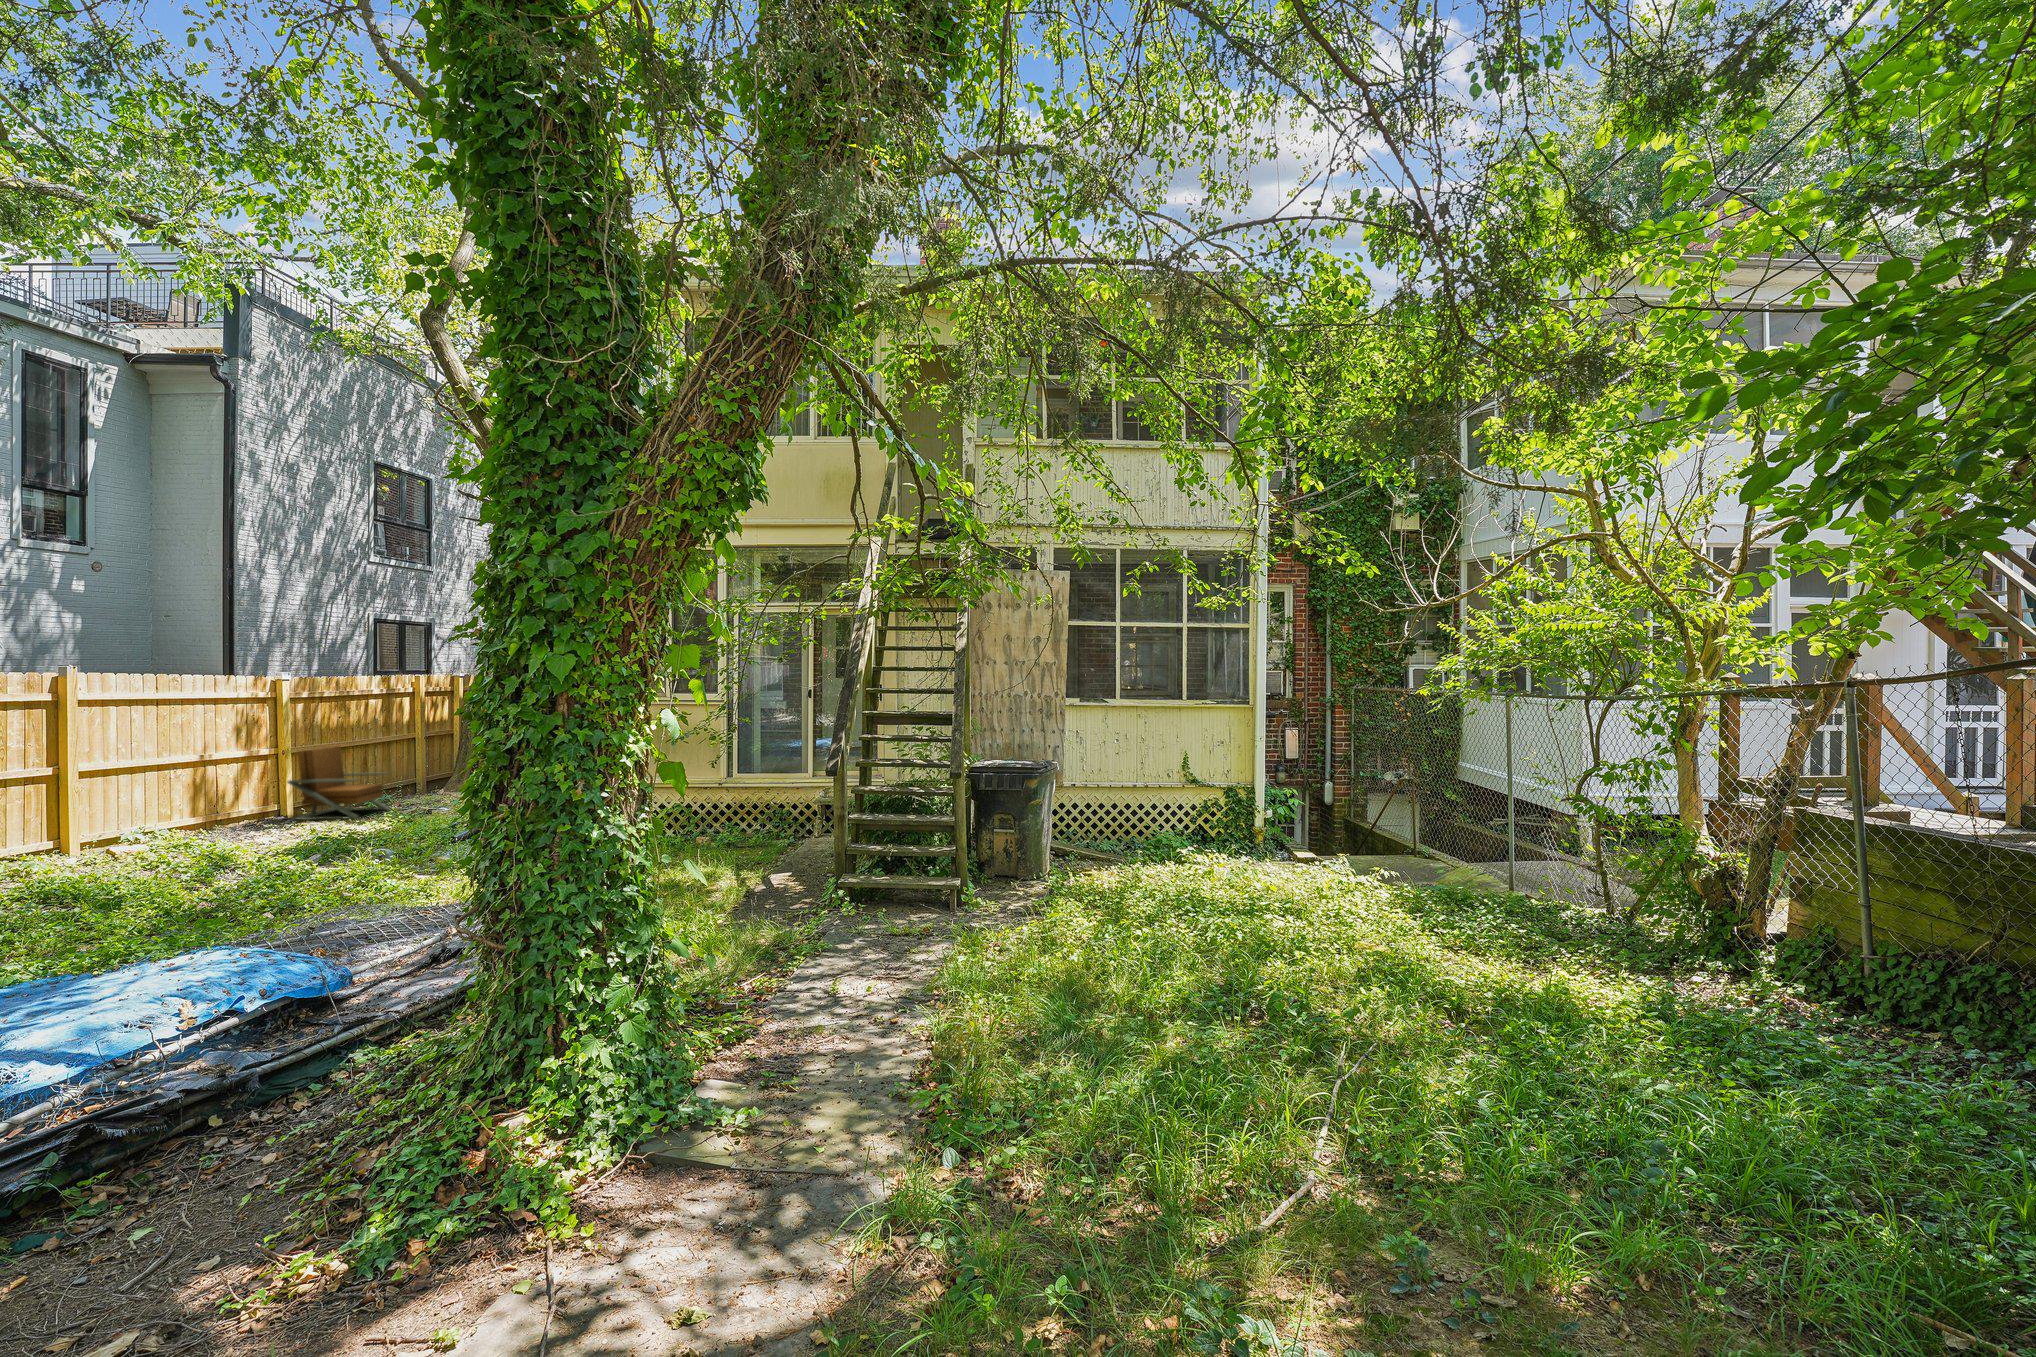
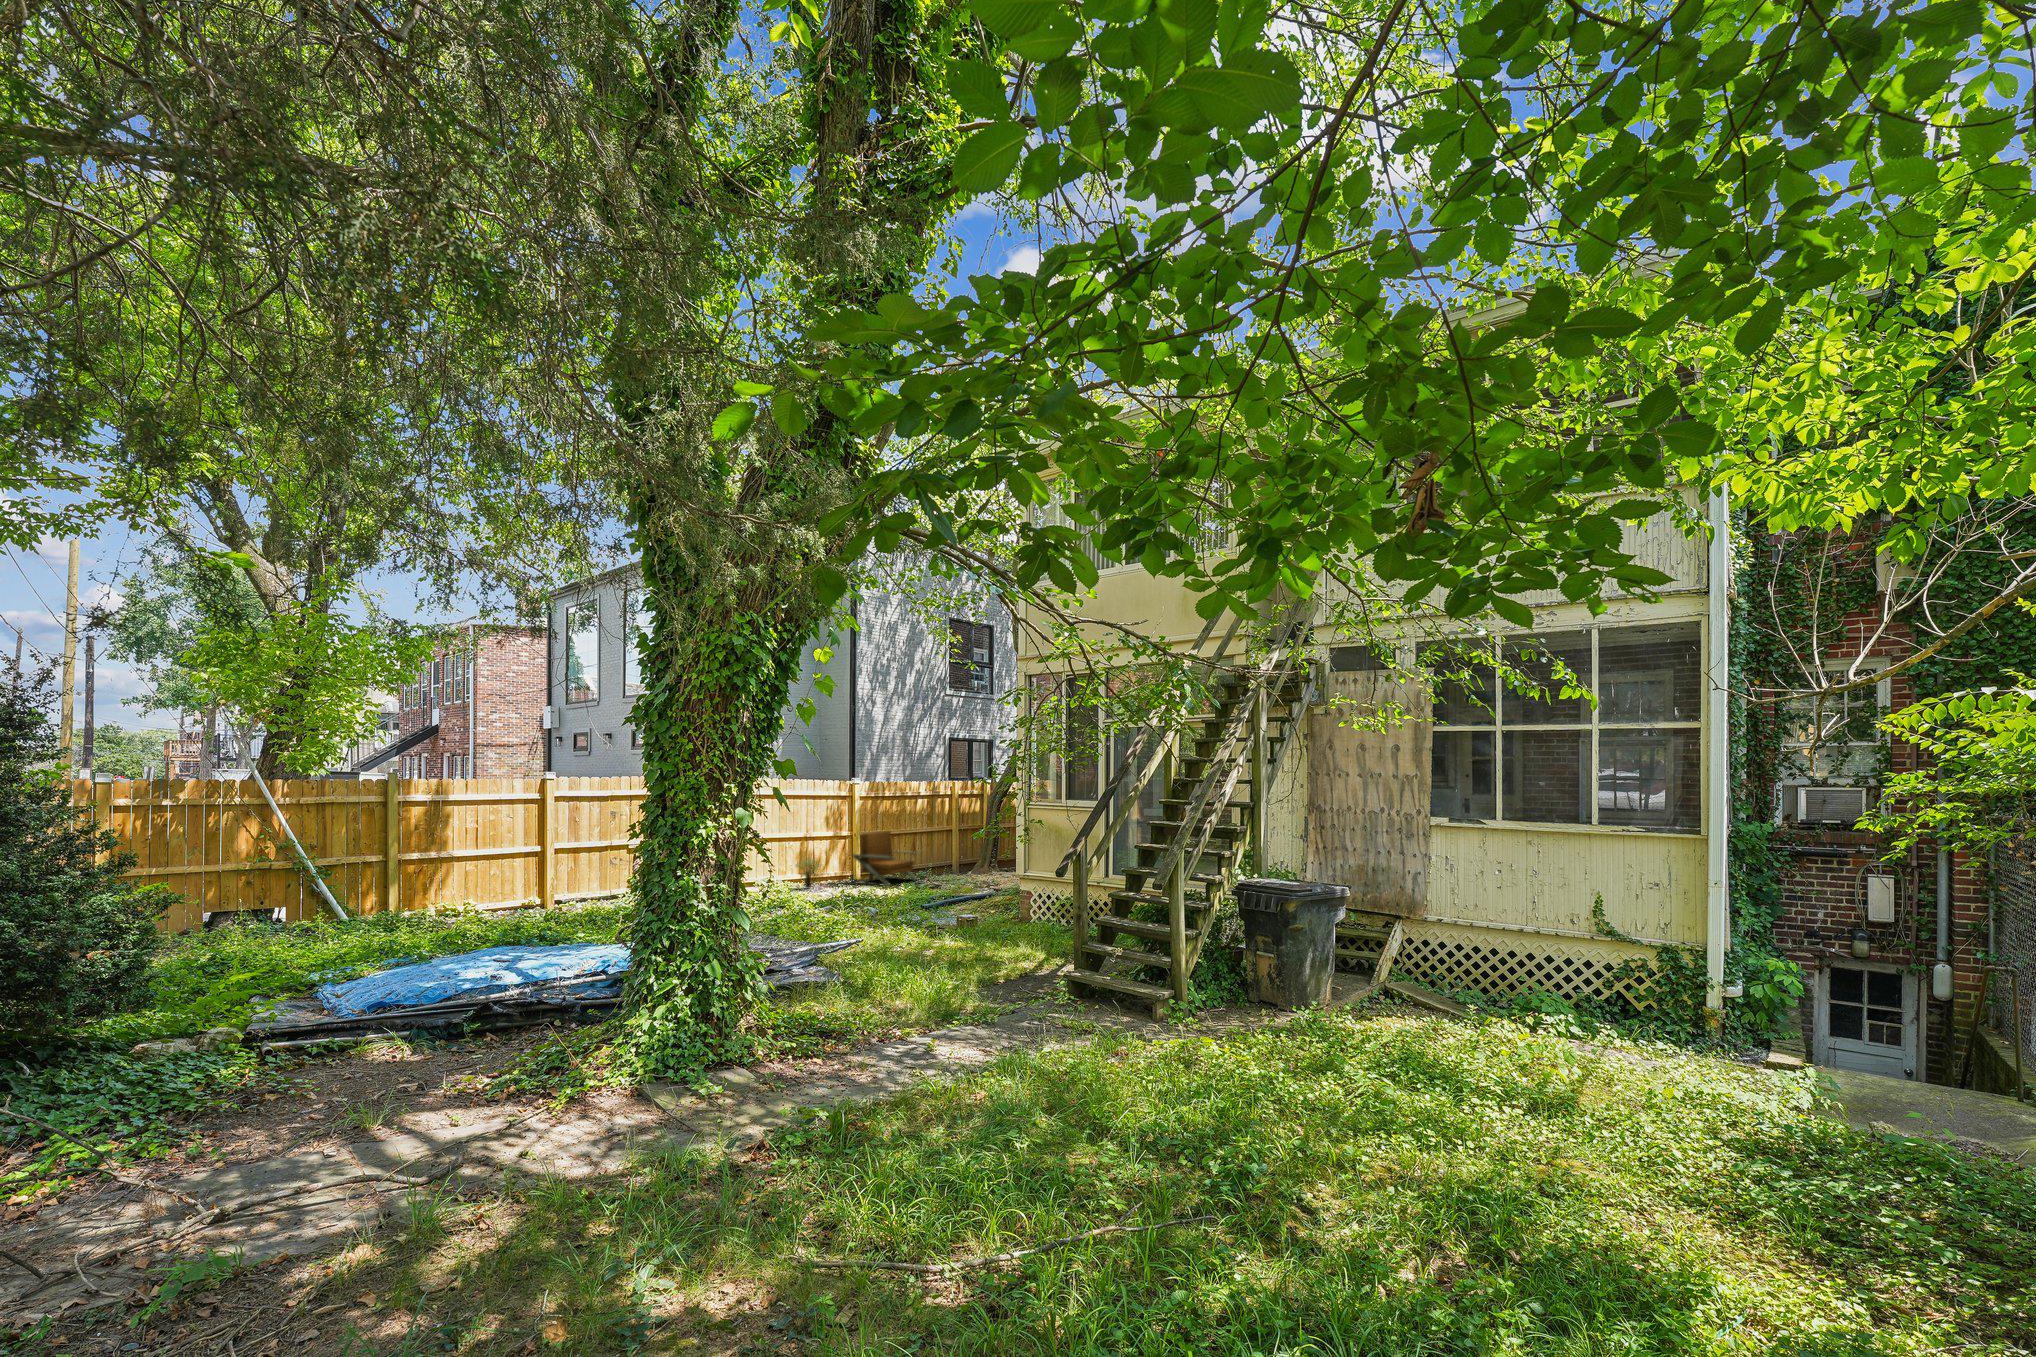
potted plant: none [204,788,254,831] -> present [796,859,820,888]

